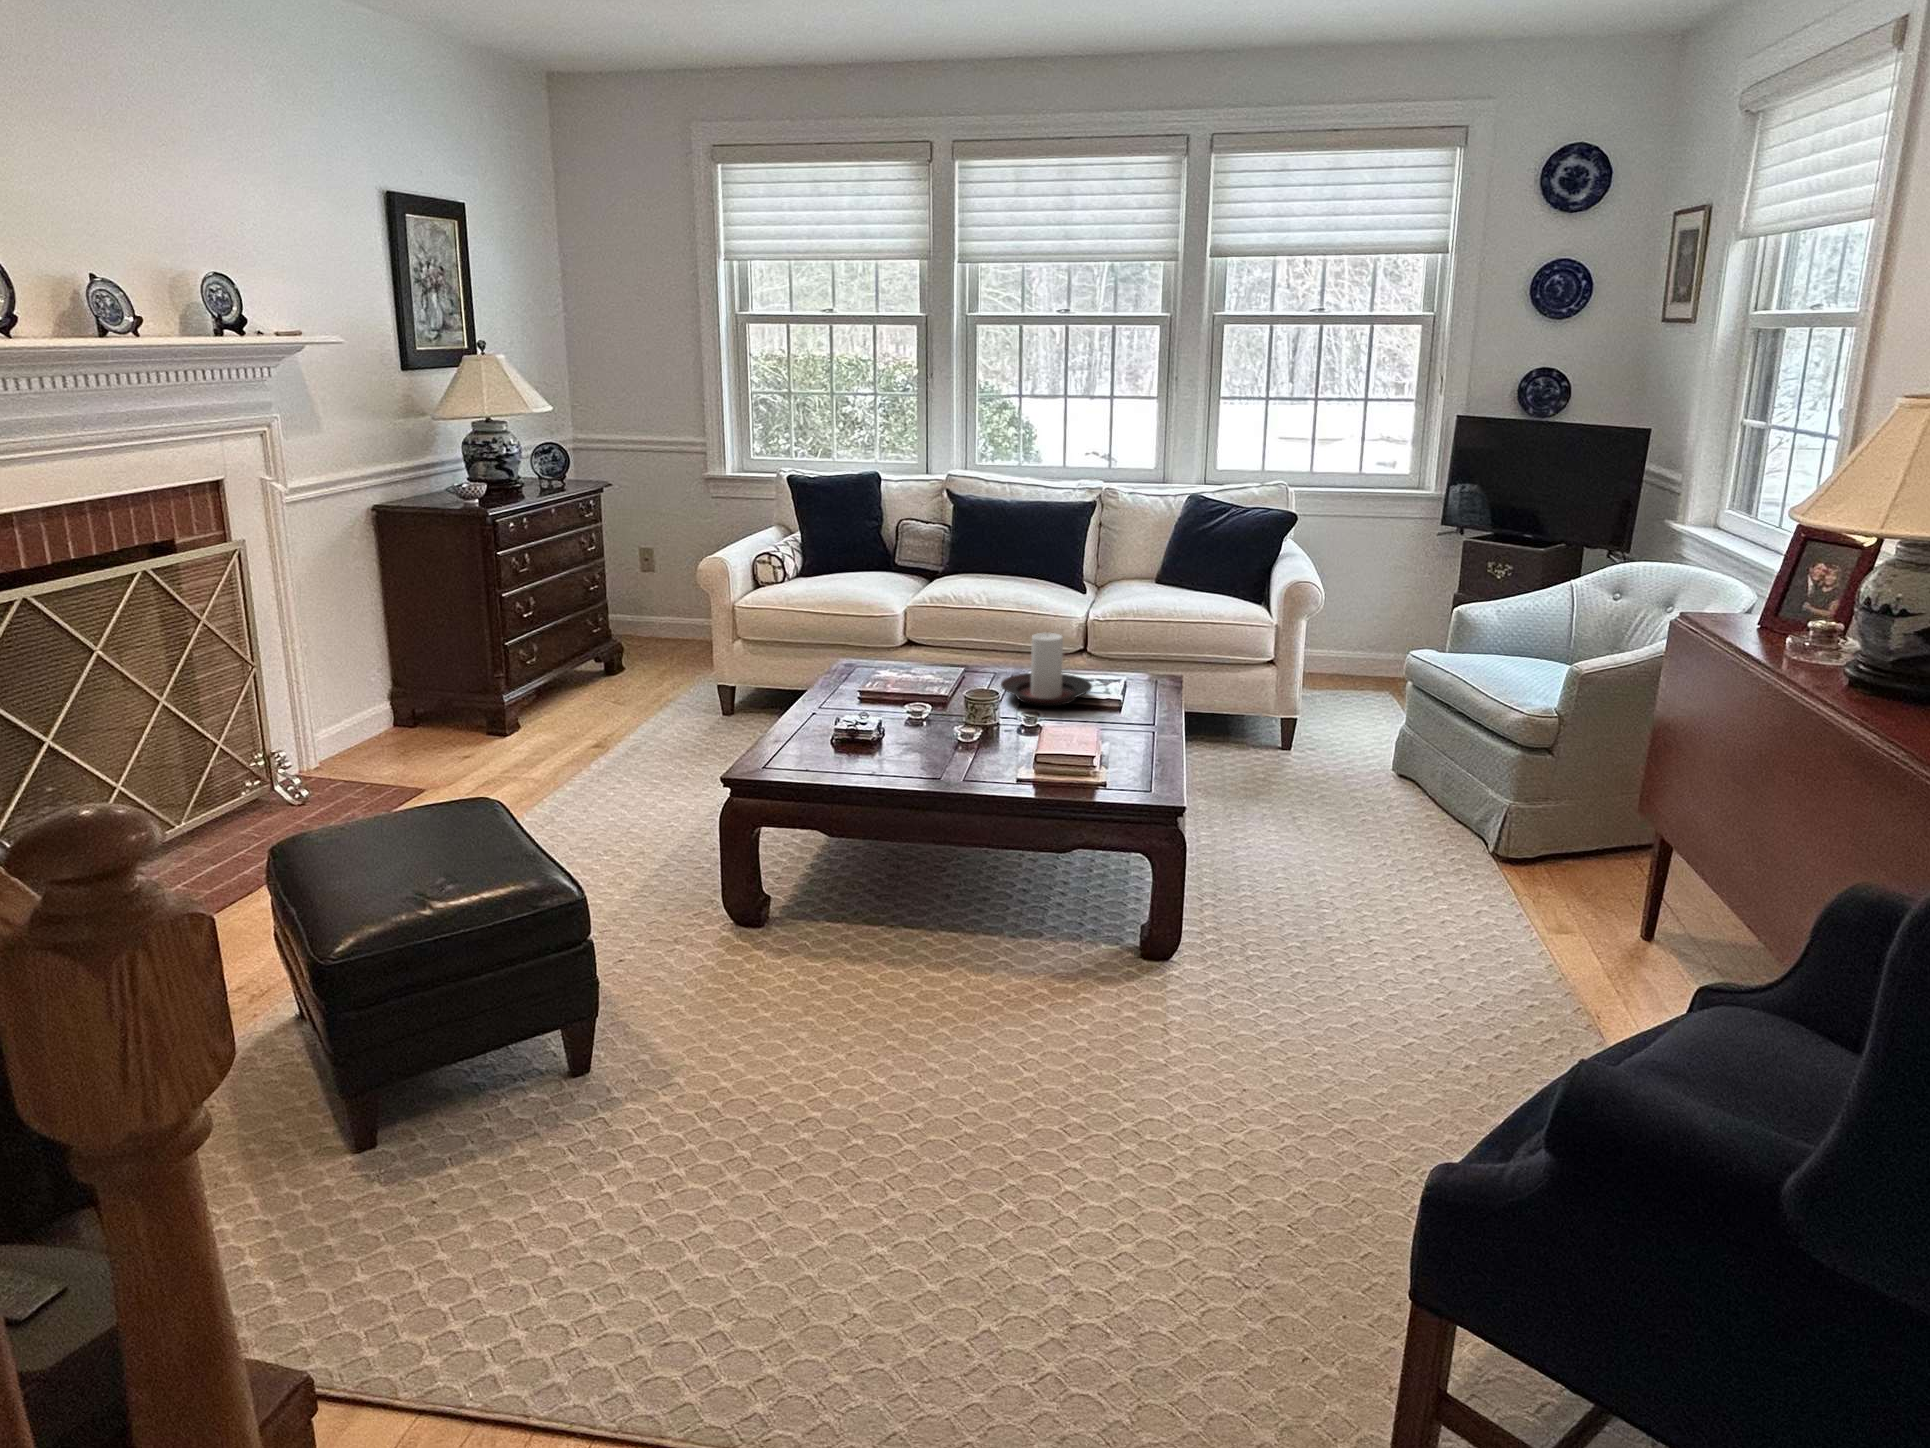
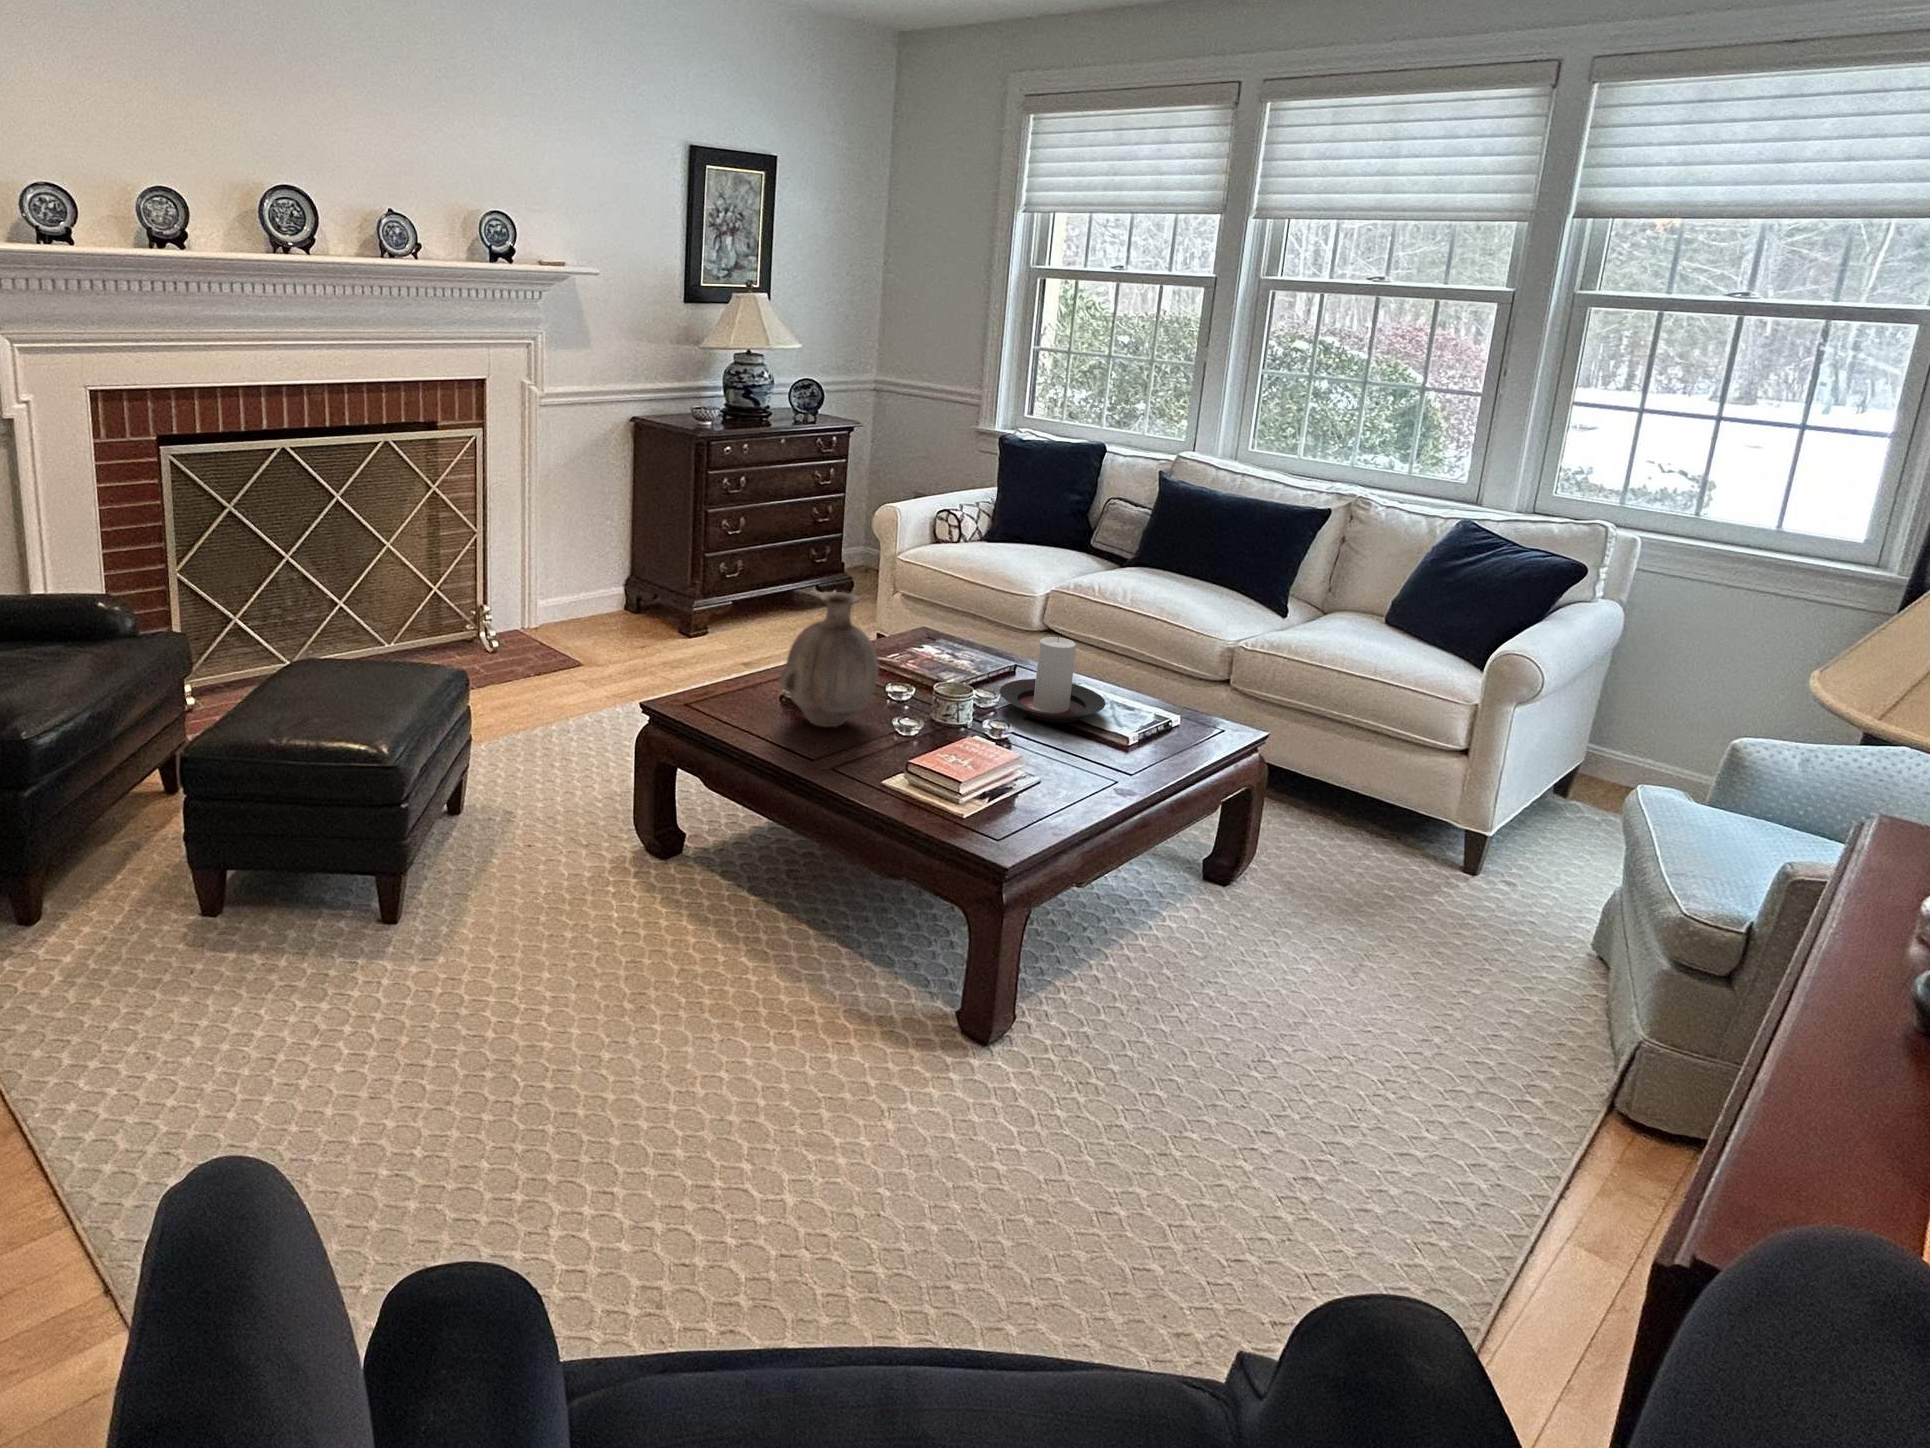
vase: none [861,626,951,758] -> present [780,592,880,727]

